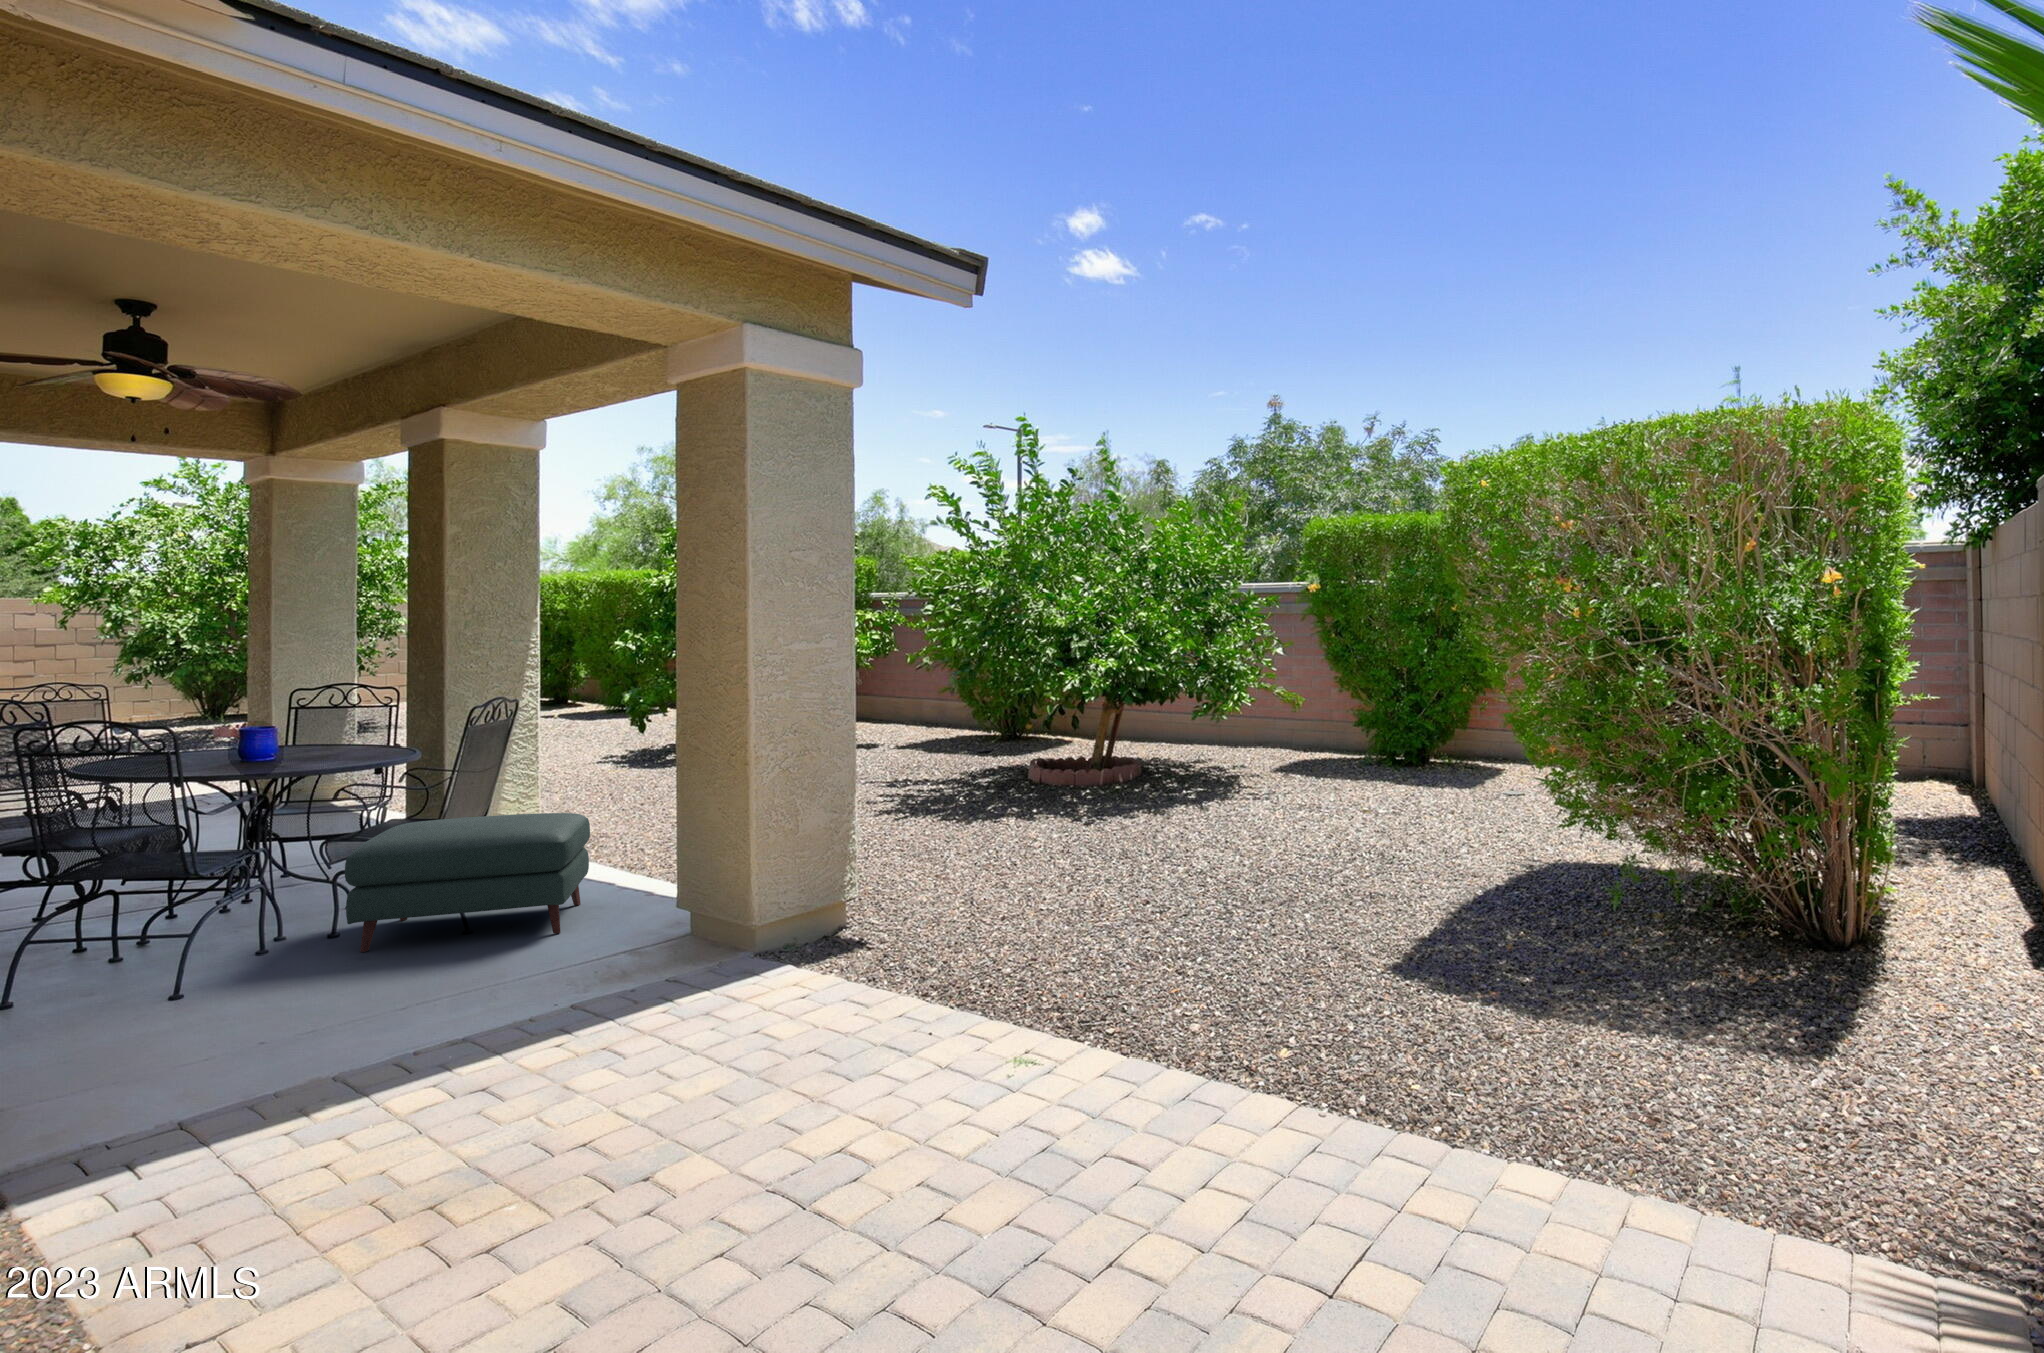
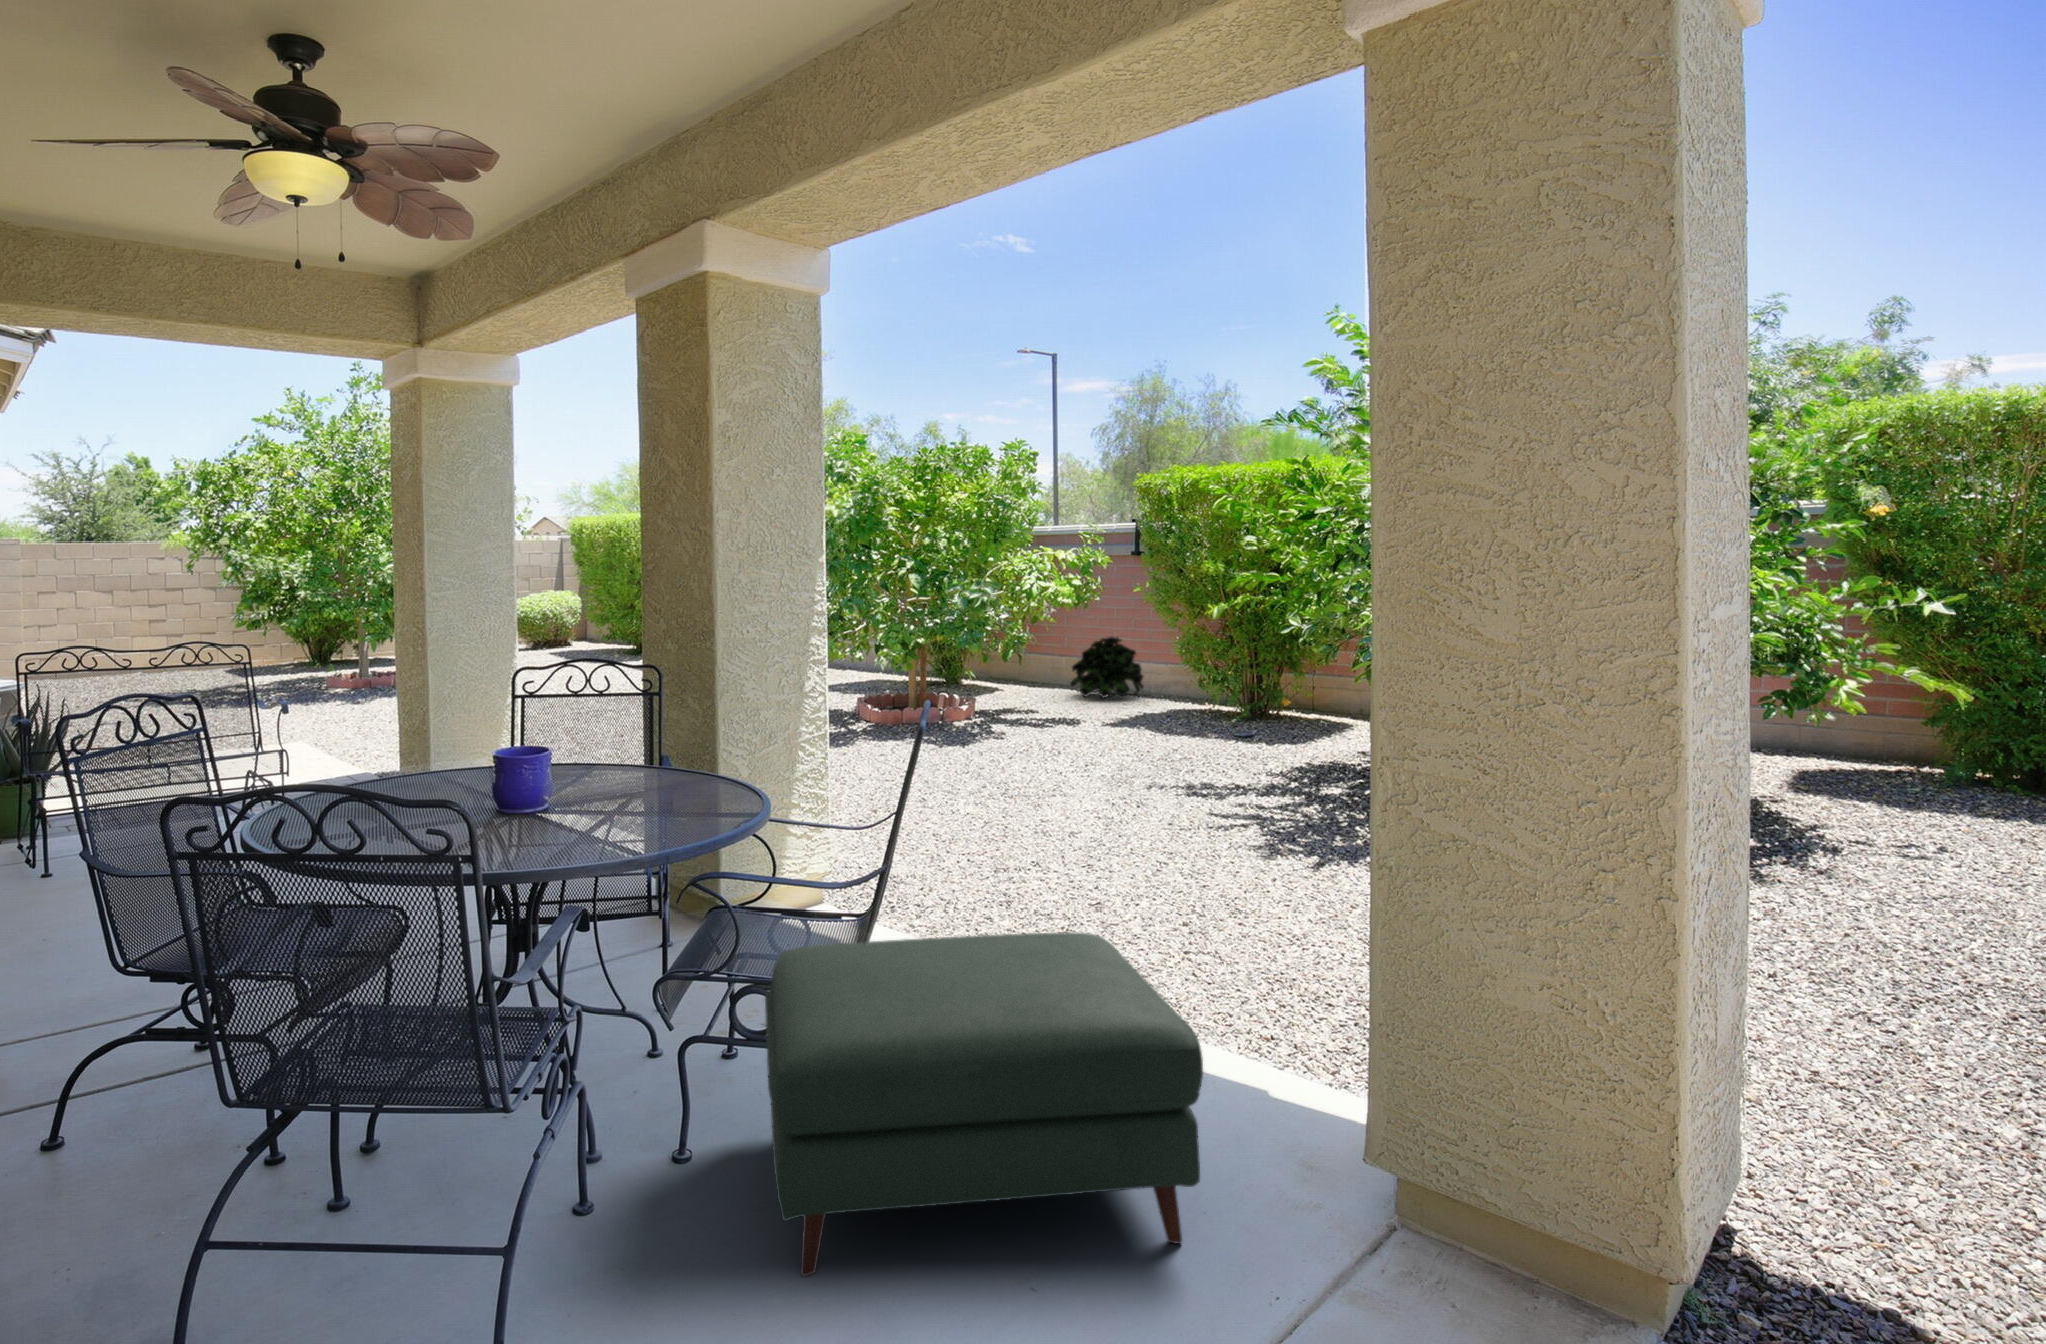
potted plant: none [900,676,962,726] -> present [1070,637,1143,698]

